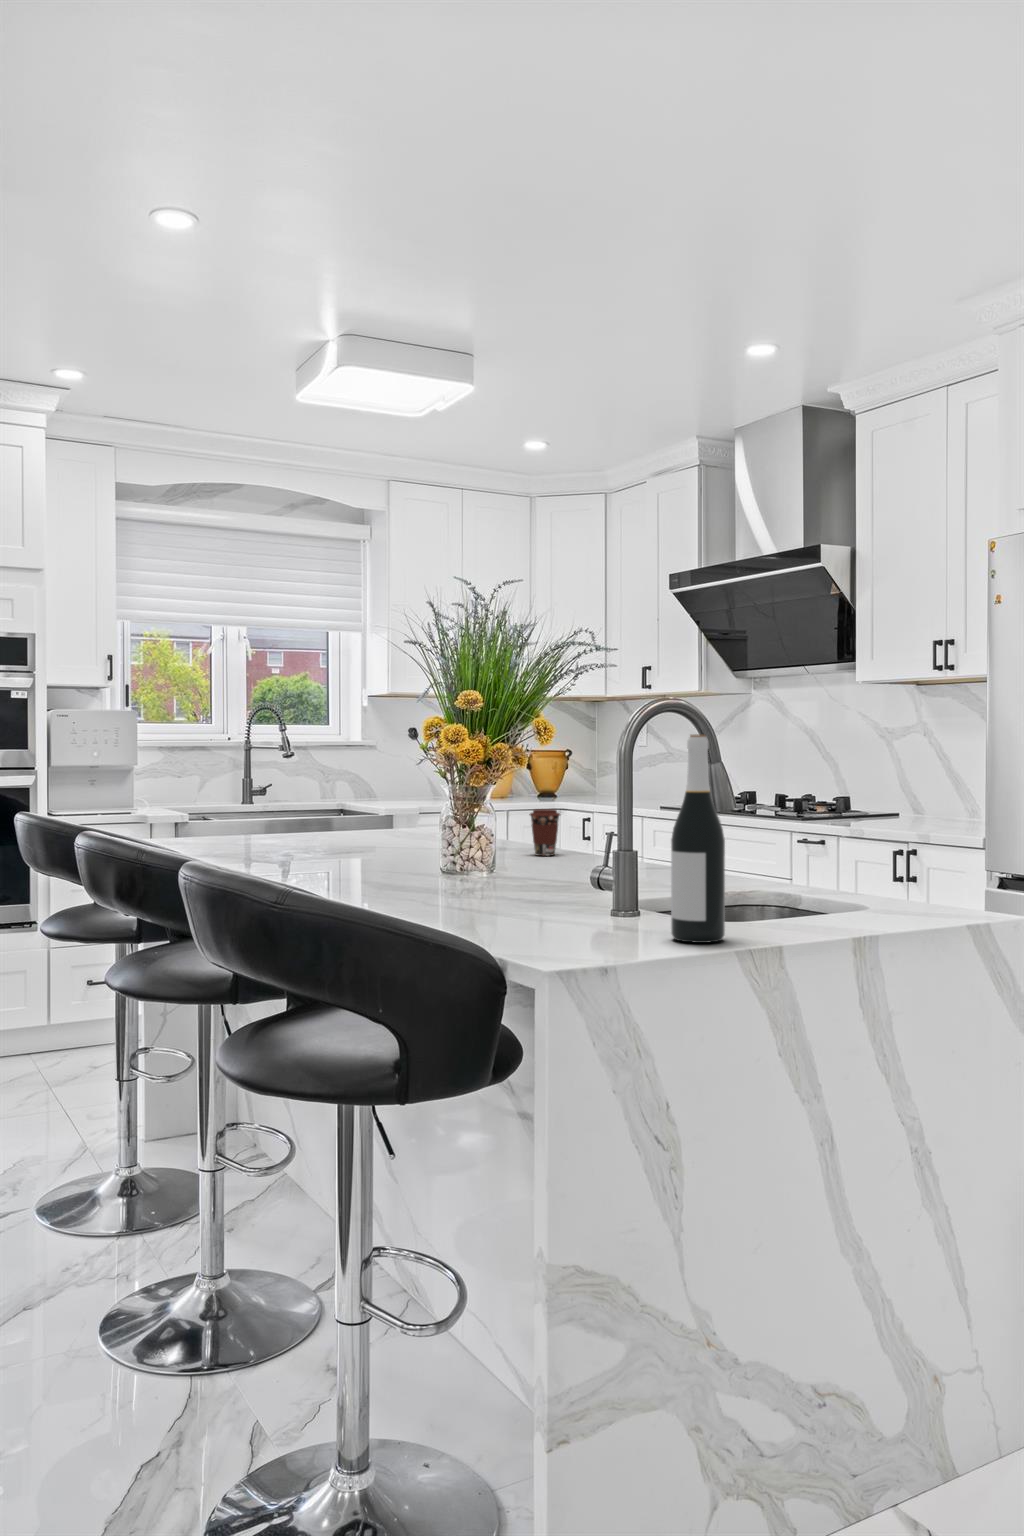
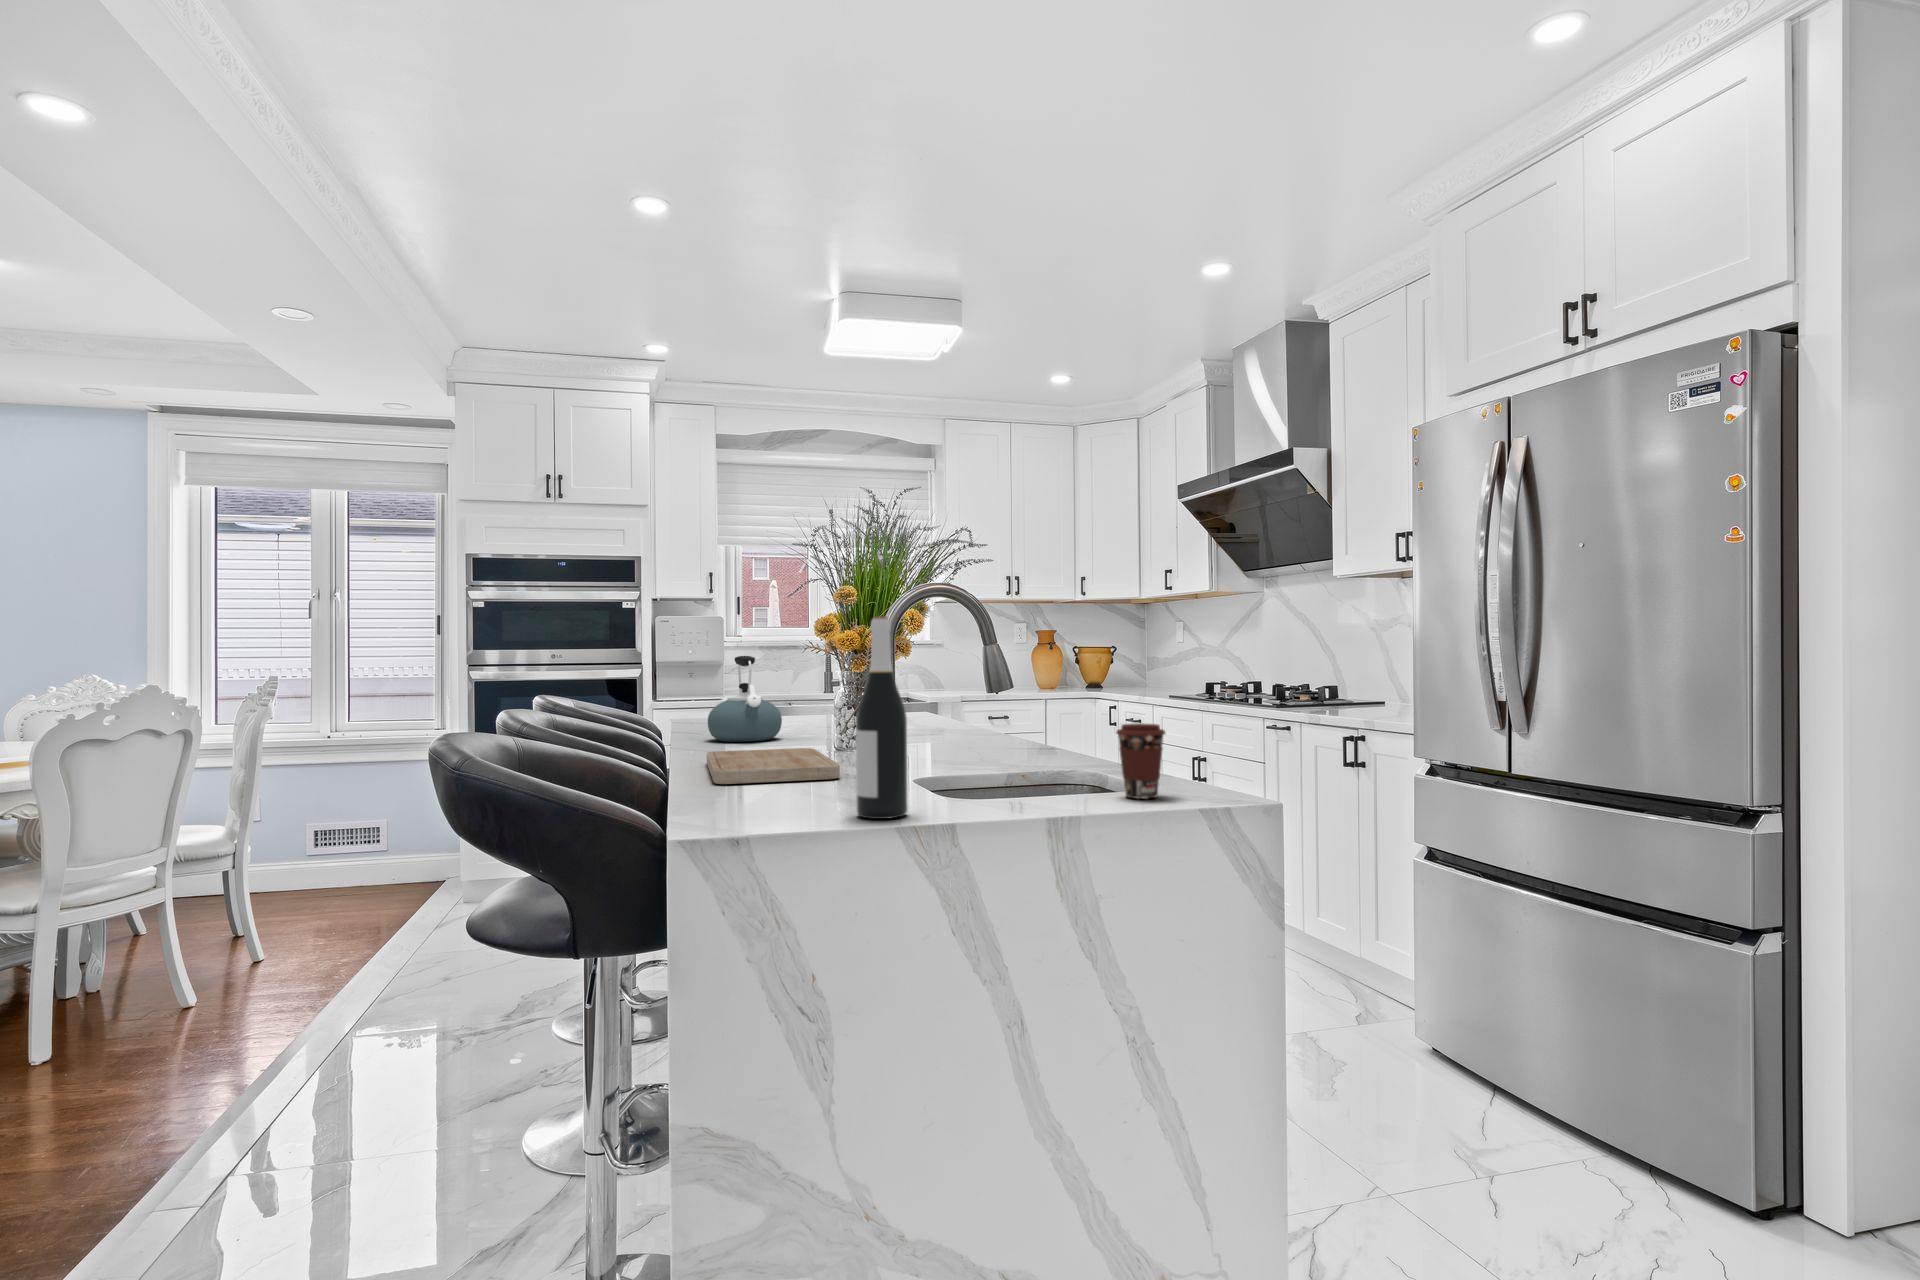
kettle: none [263,766,348,866] -> present [708,656,782,742]
coffee cup: present [529,809,560,856] -> present [1116,724,1165,799]
cutting board: none [347,872,546,913] -> present [707,748,840,784]

